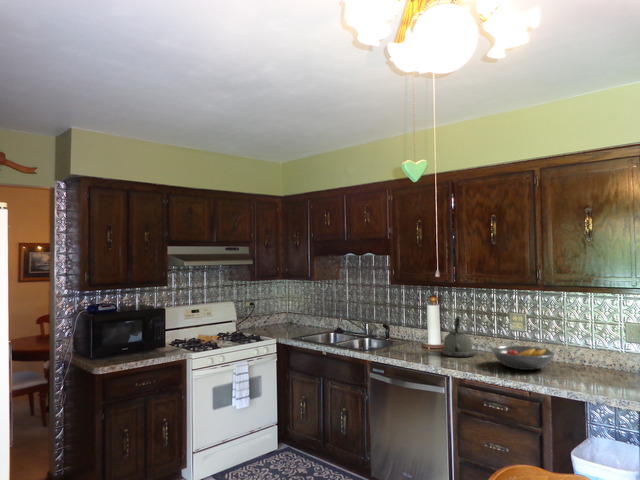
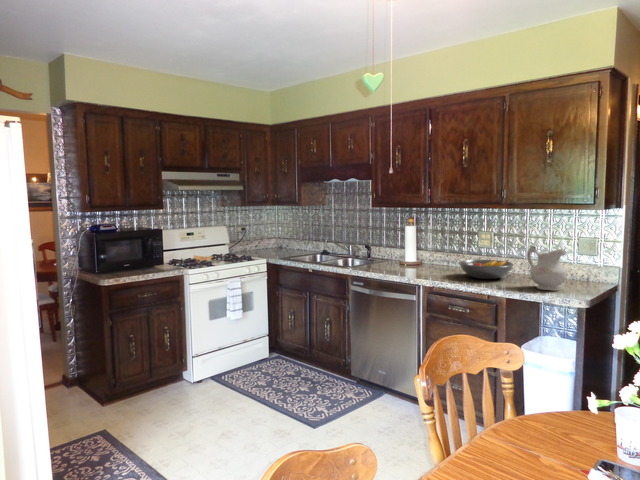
kettle: present [442,317,475,357] -> none [416,236,446,271]
ceramic pitcher: none [572,335,621,388] -> present [527,246,567,291]

